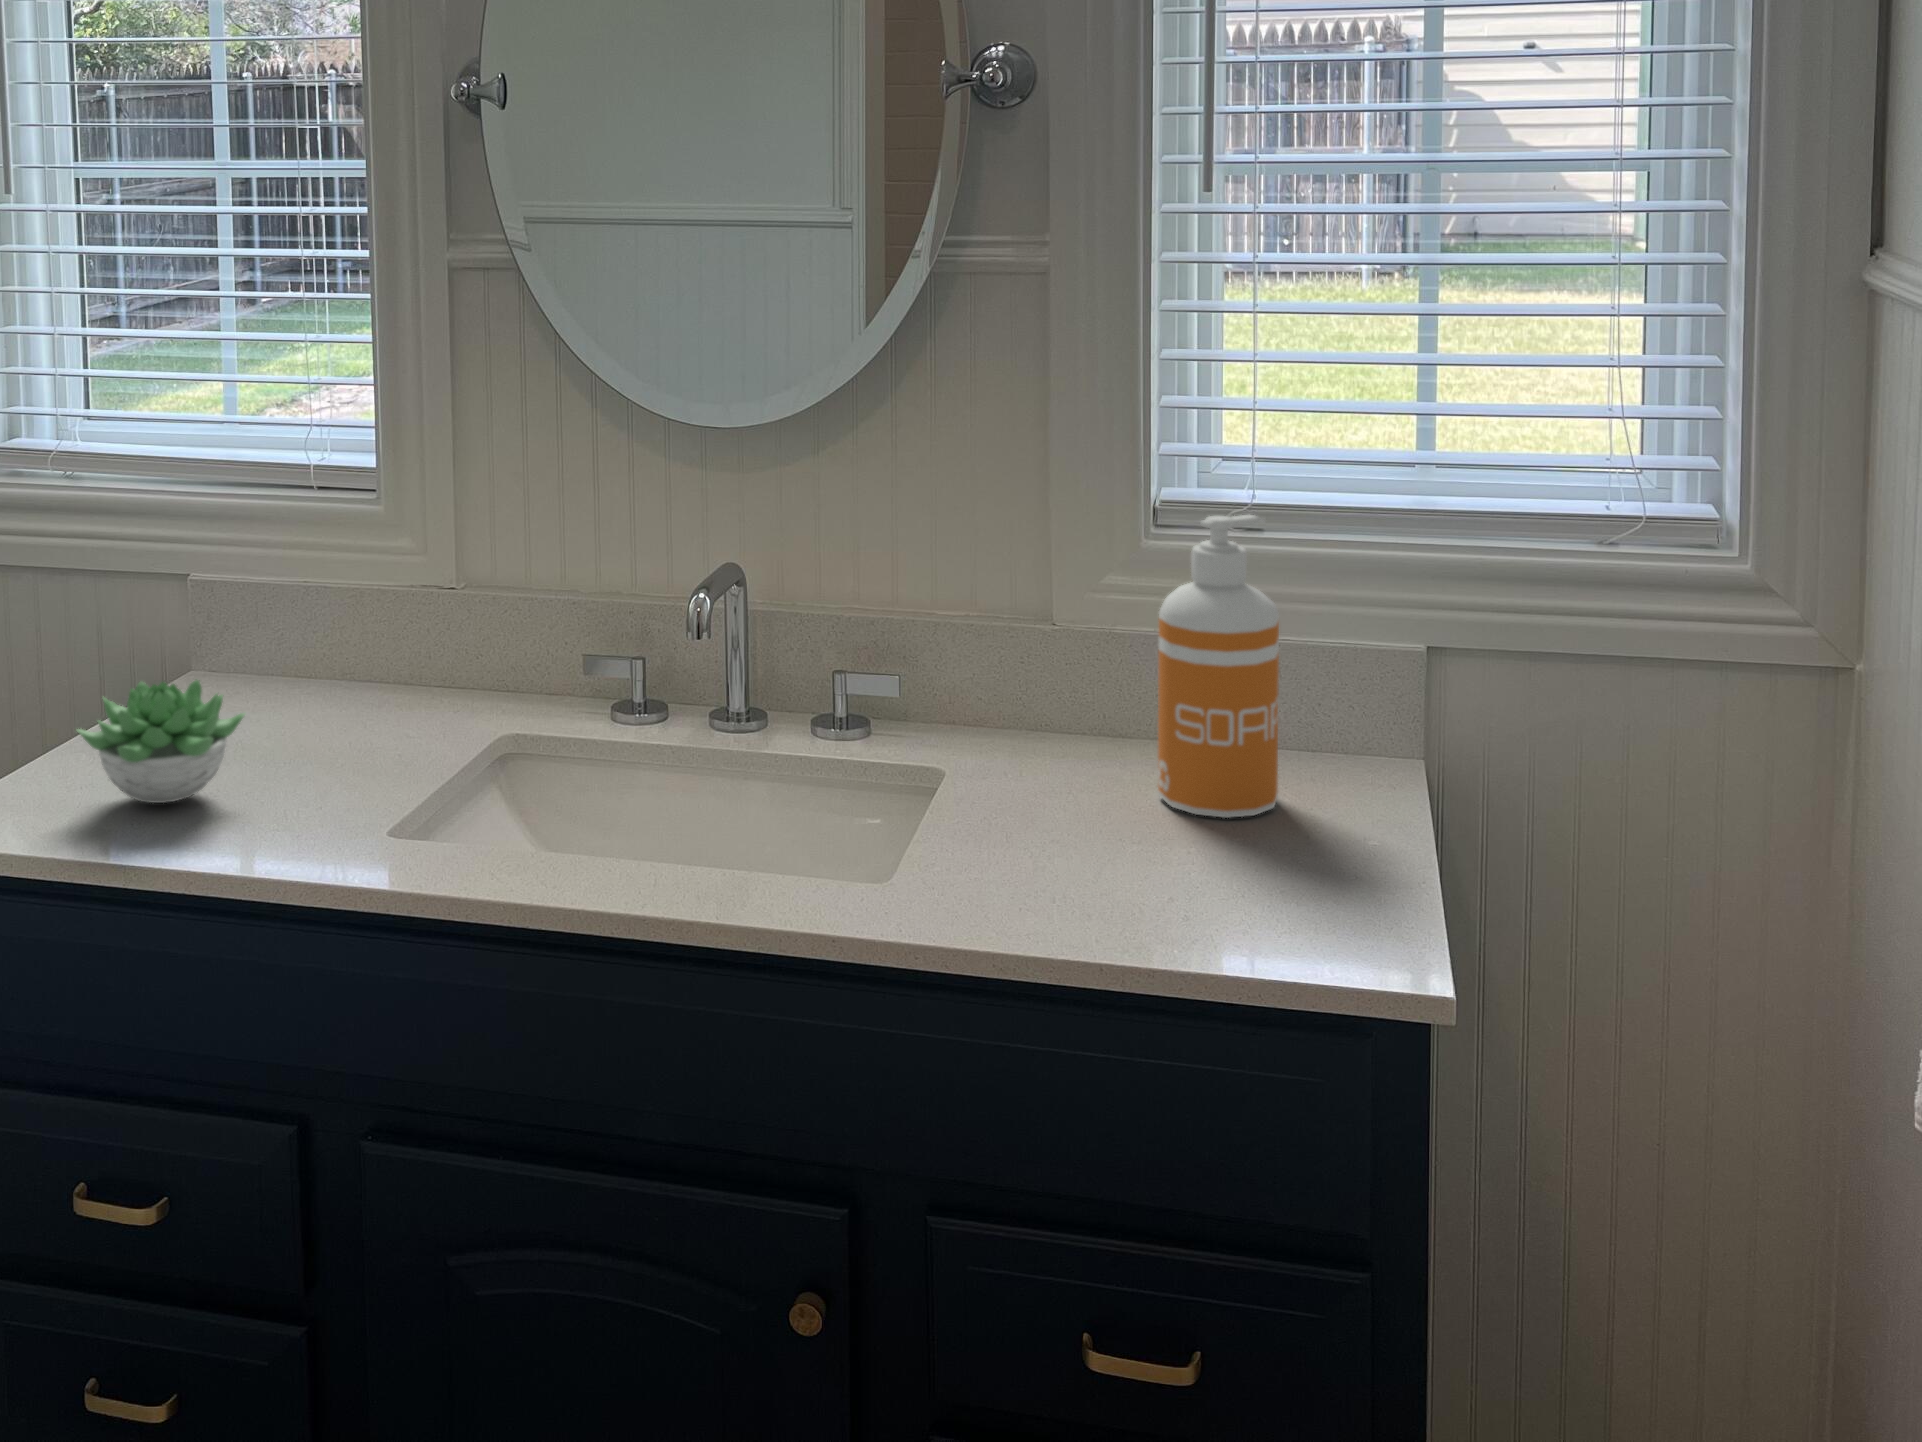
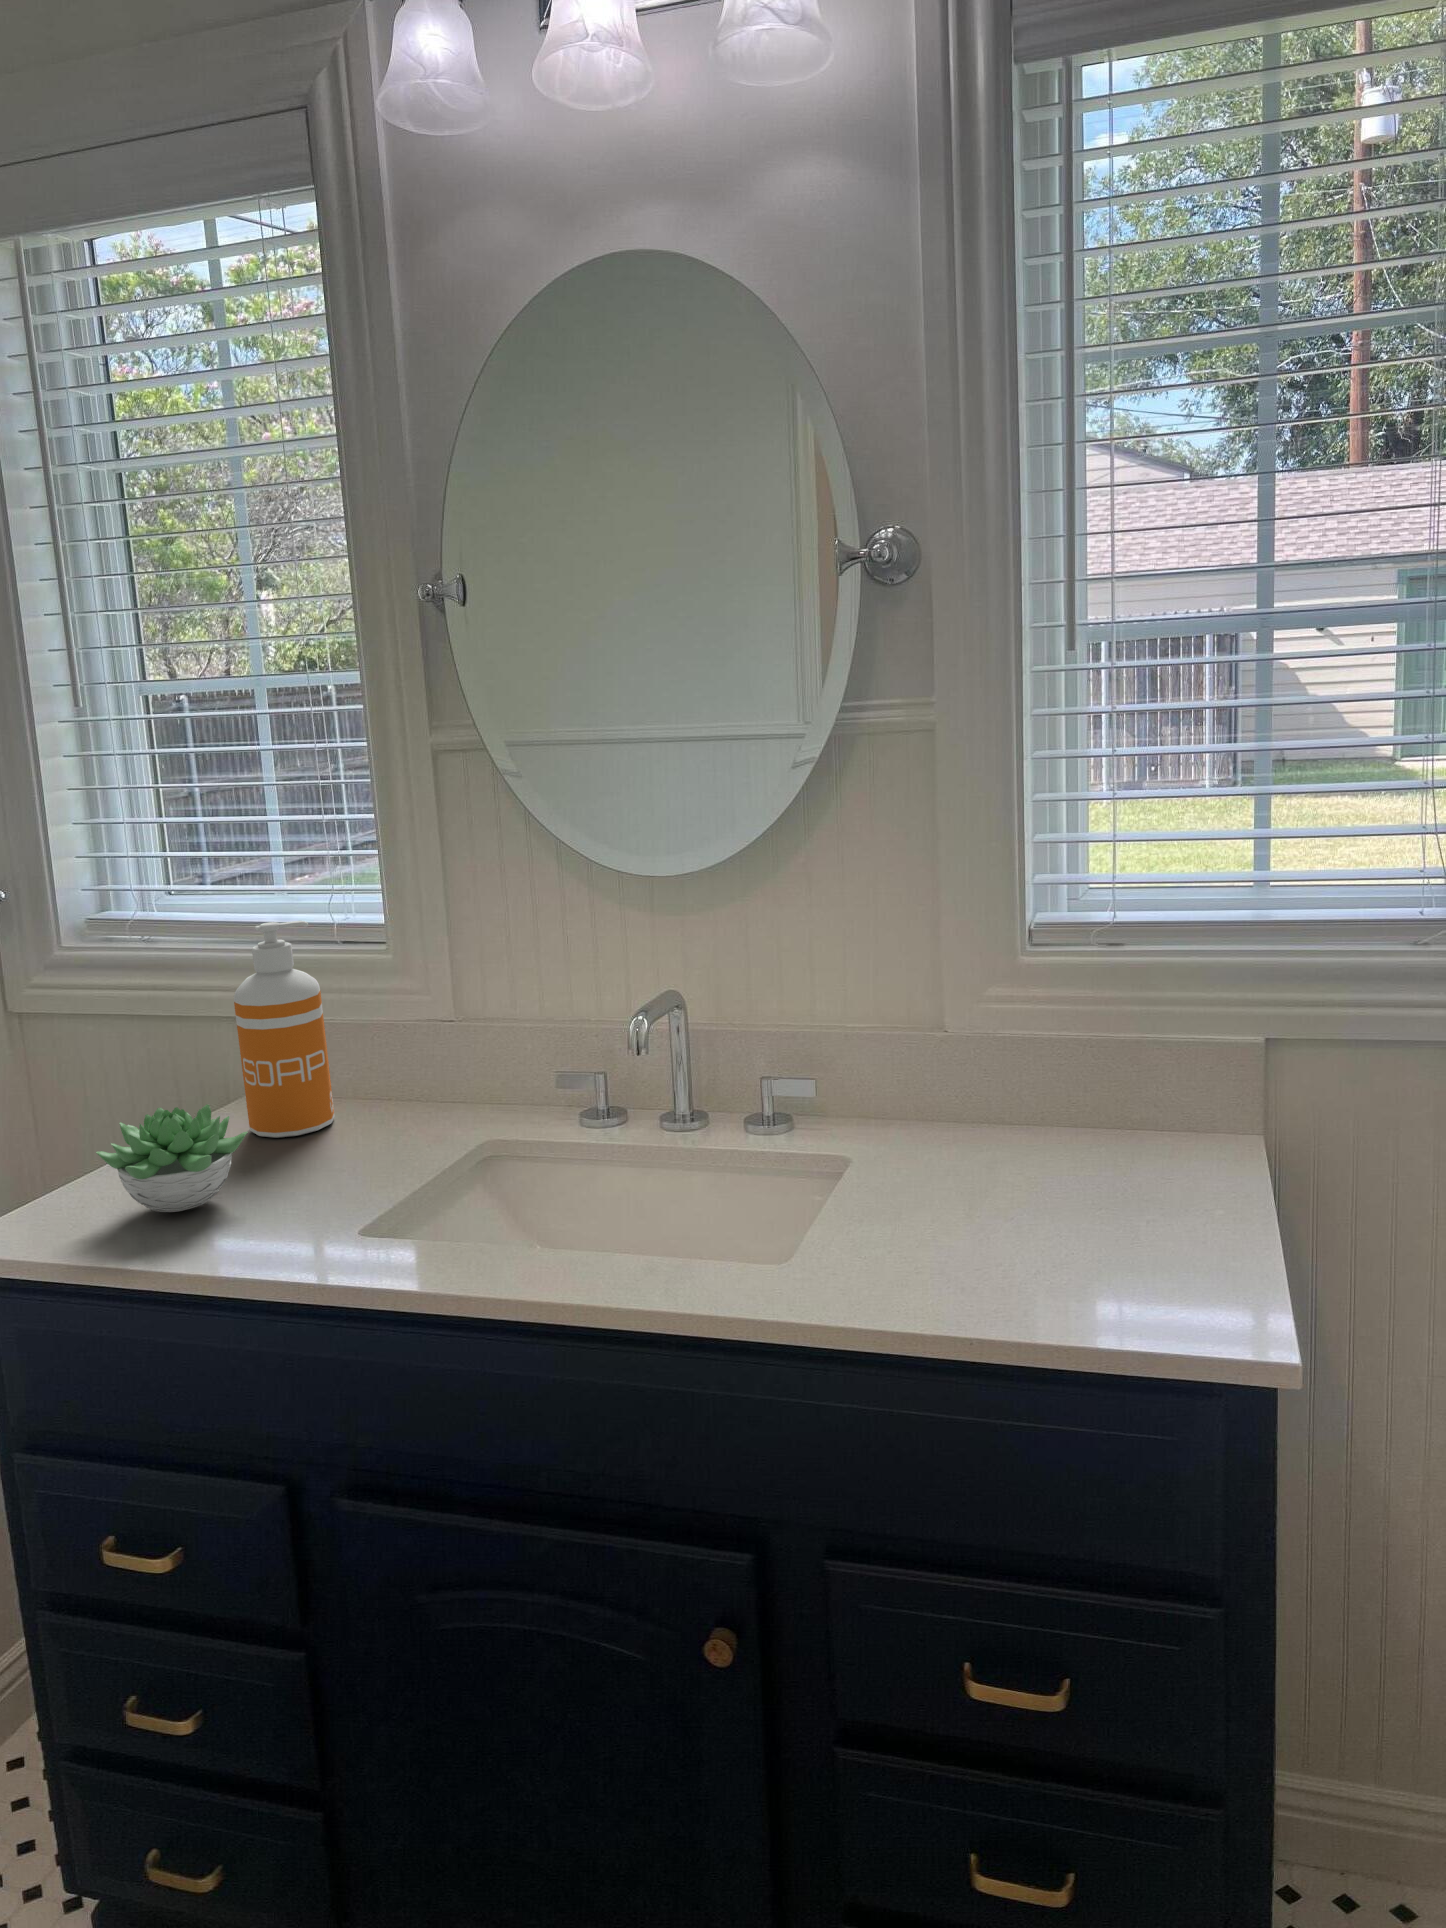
soap dispenser: present [1158,515,1279,818] -> present [234,921,334,1138]

